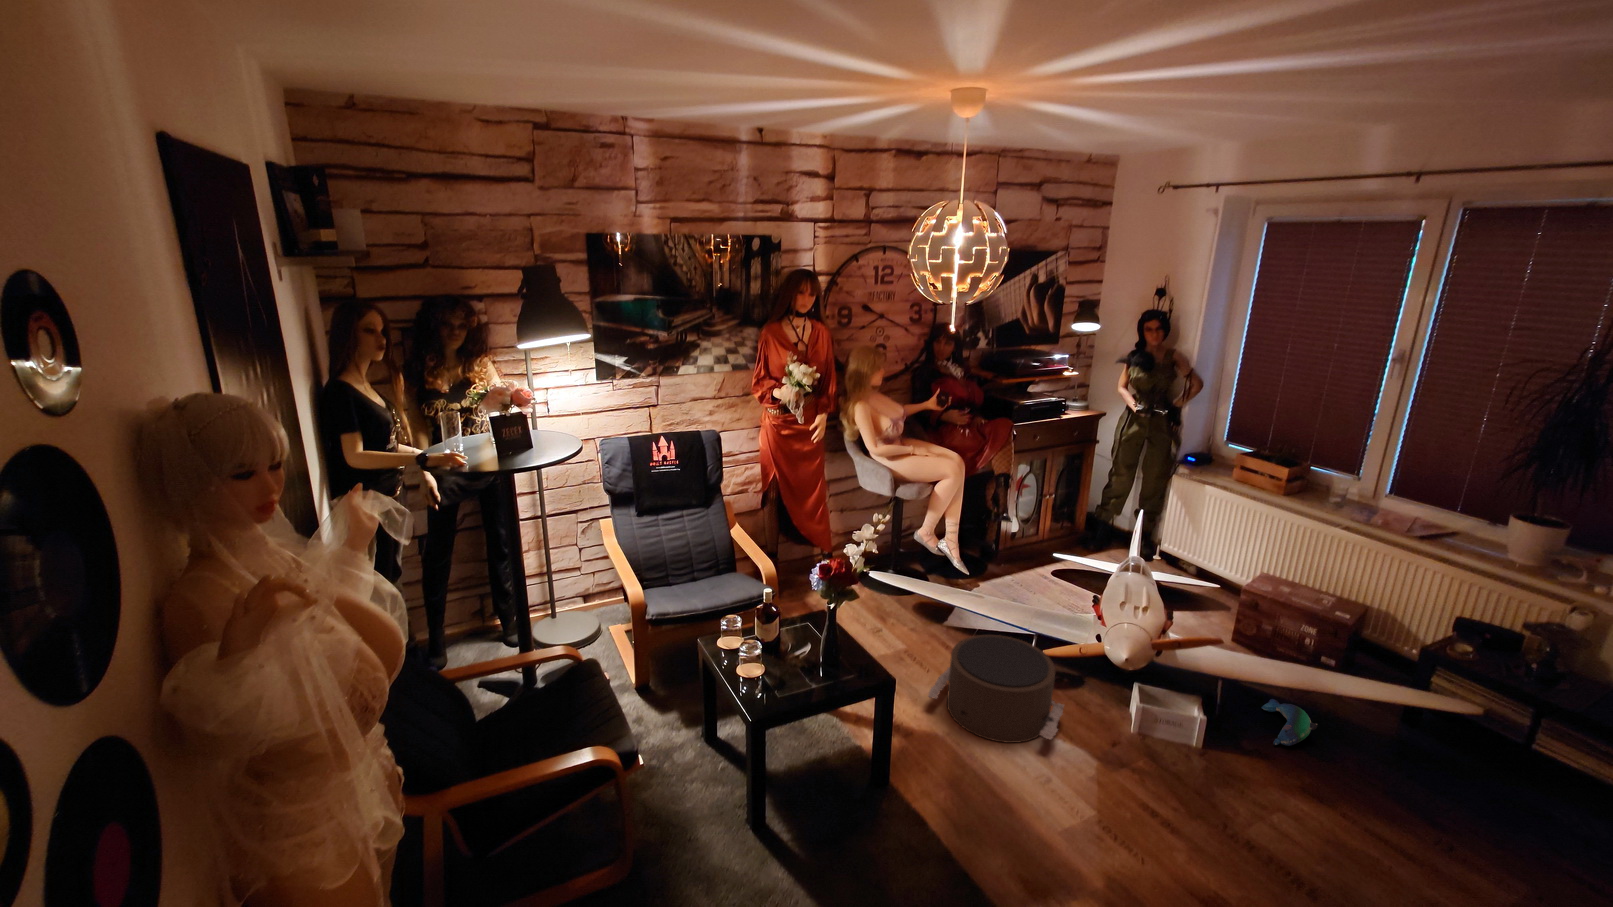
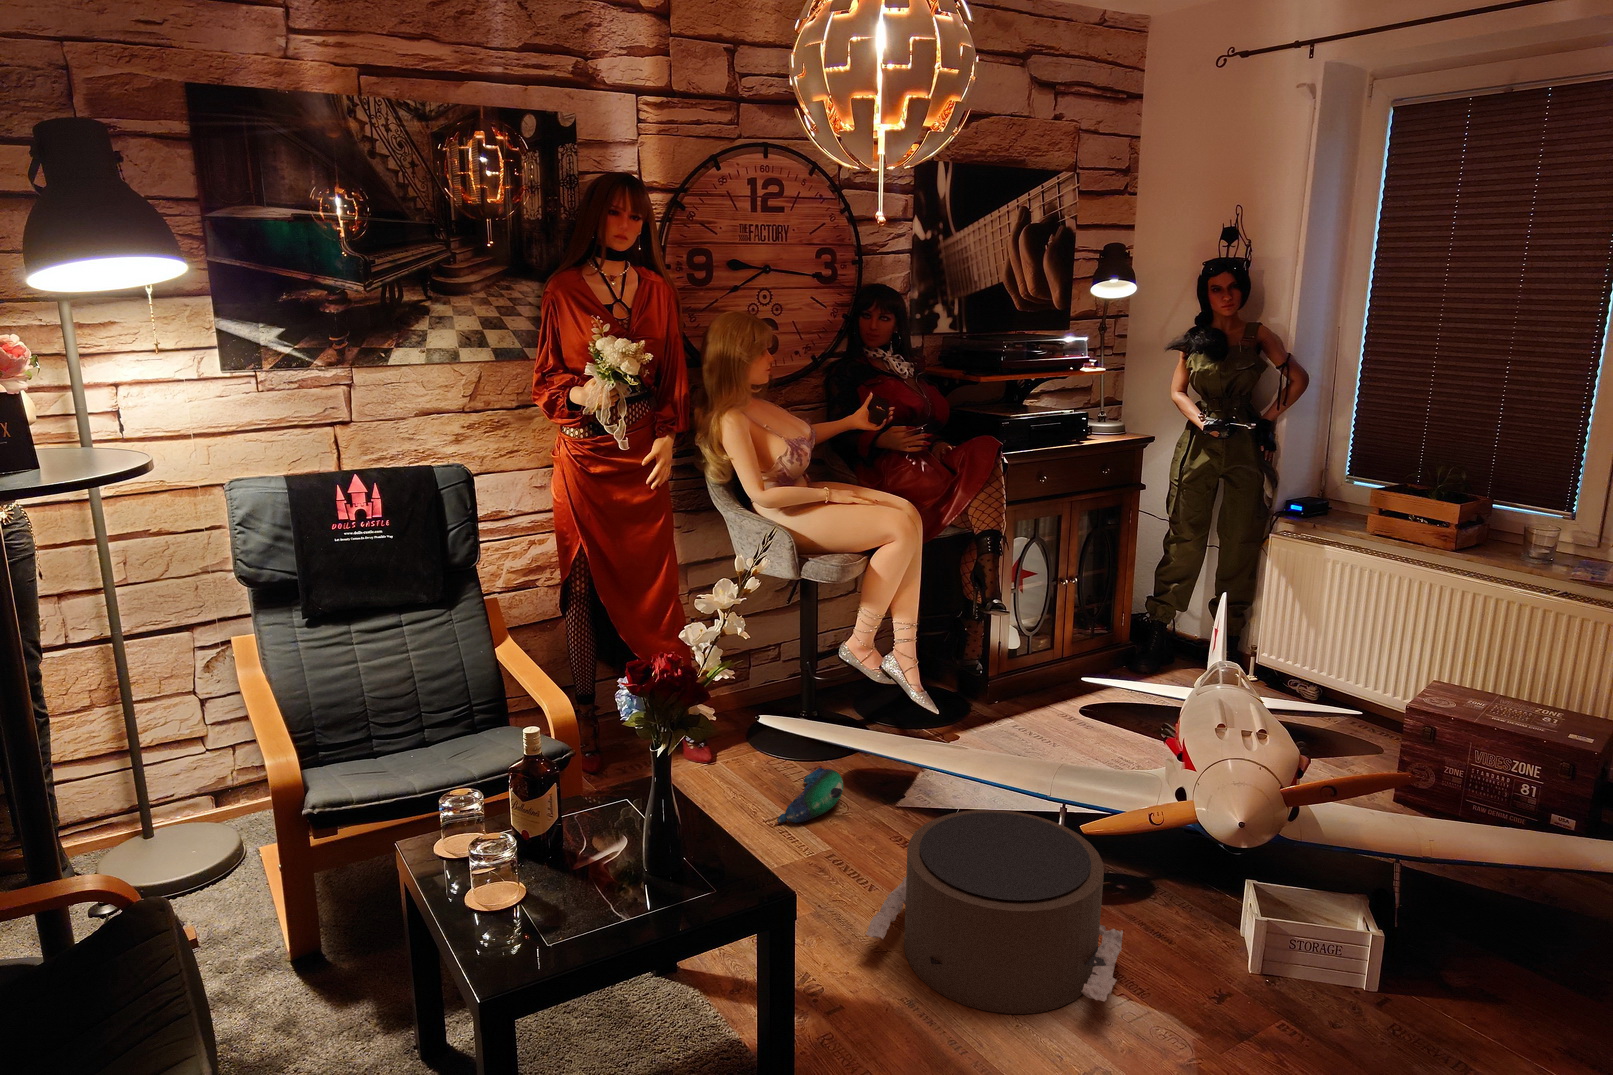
plush toy: present [1261,699,1317,746] -> present [777,768,843,823]

